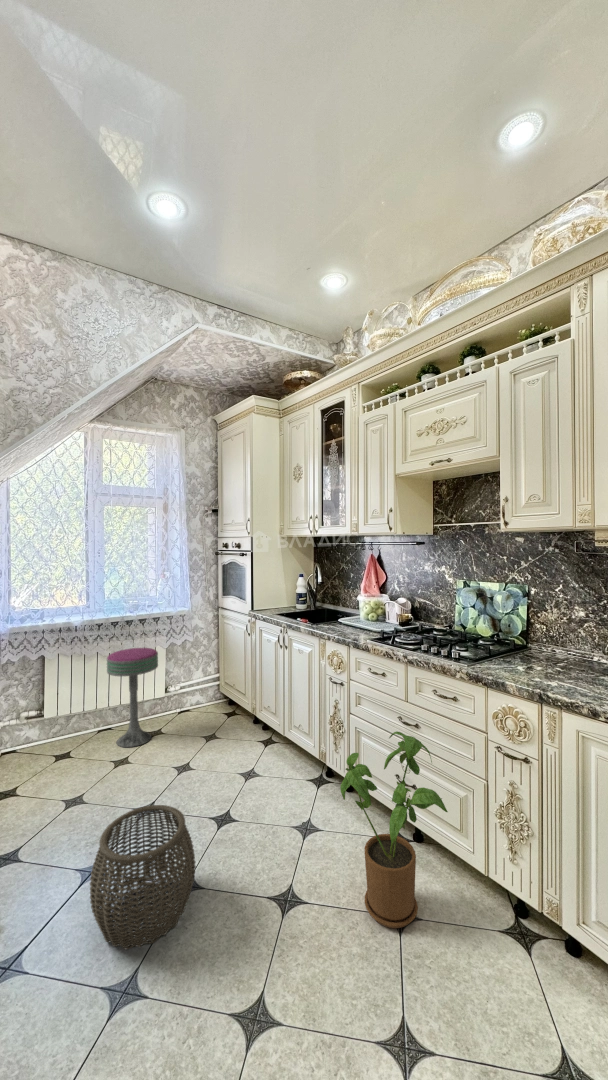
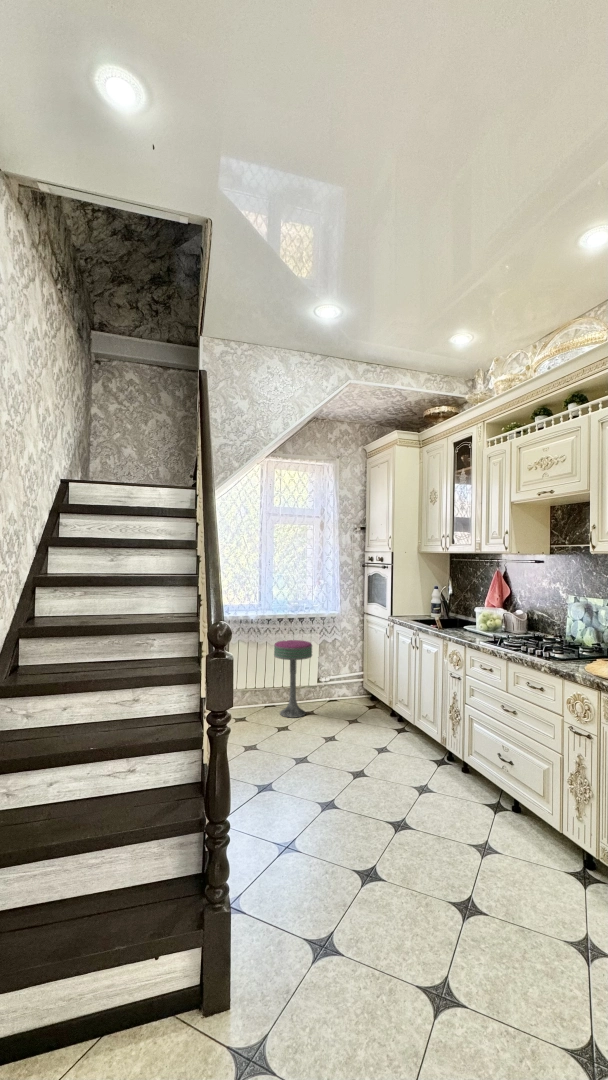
house plant: present [340,731,448,928] -> none [441,708,516,845]
woven basket: present [90,805,196,949] -> none [271,736,337,814]

